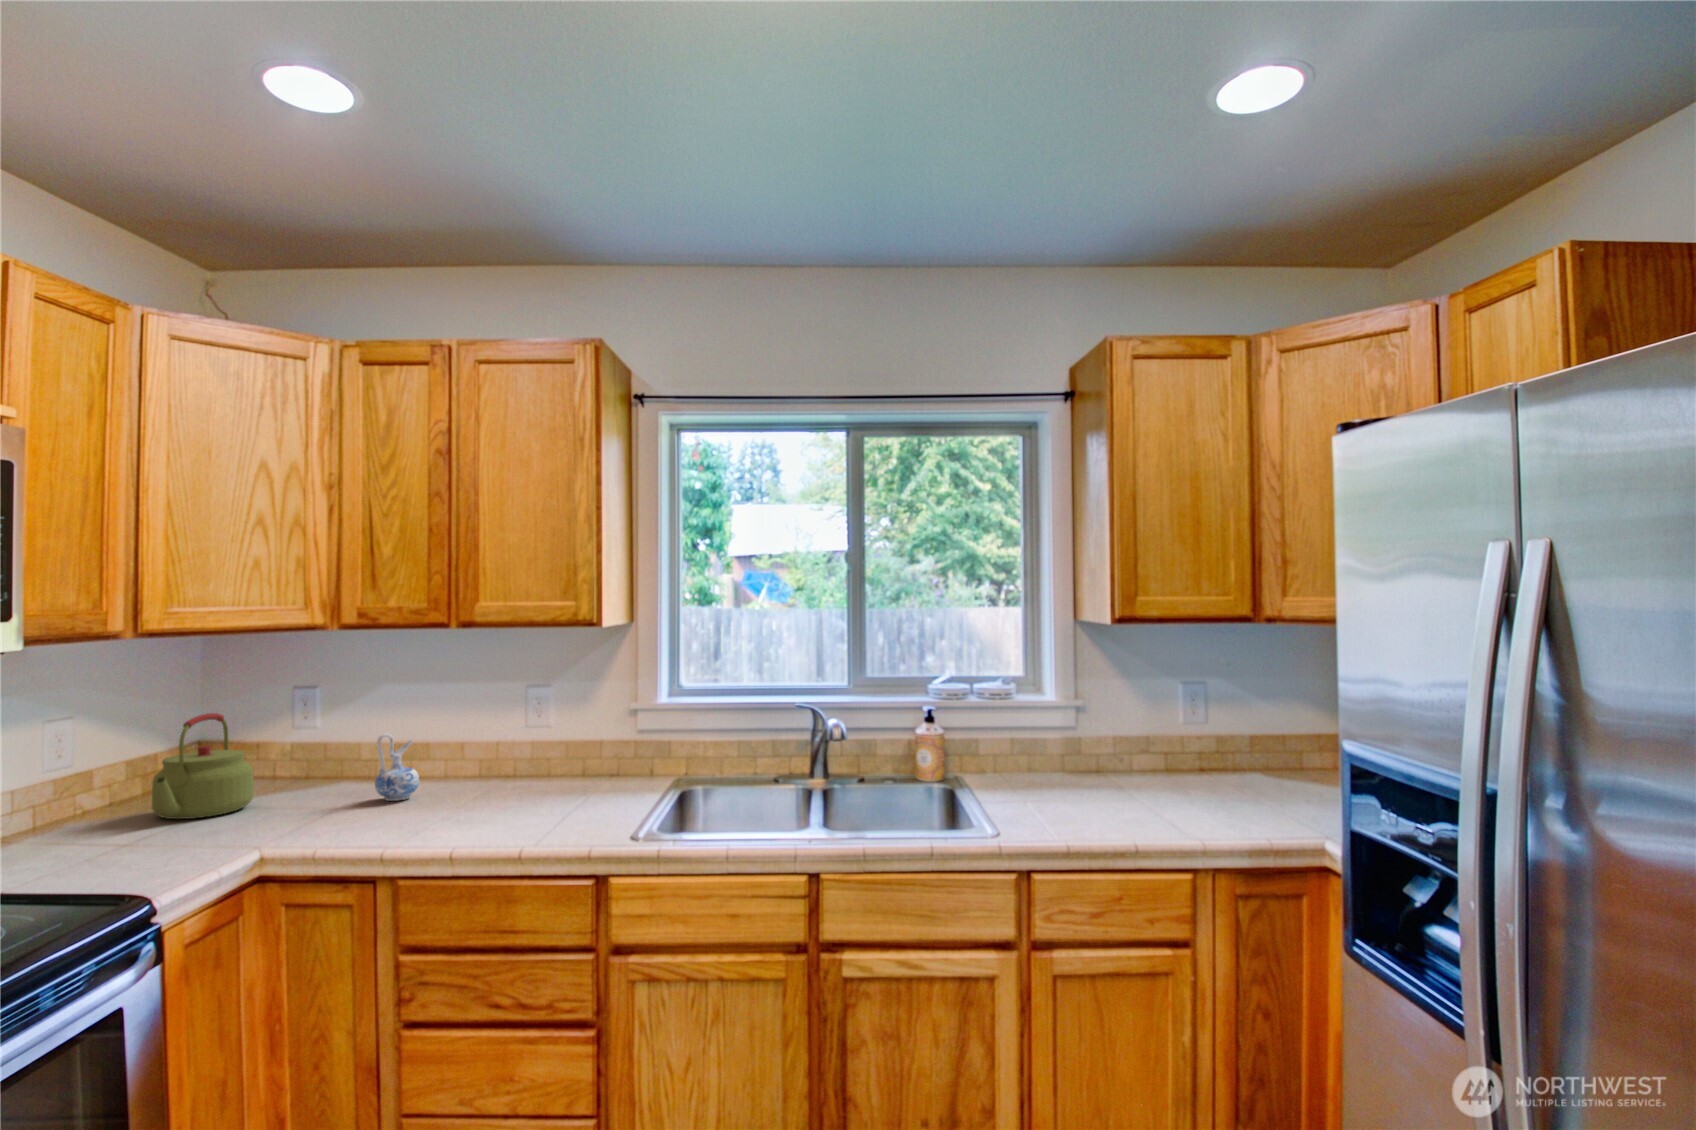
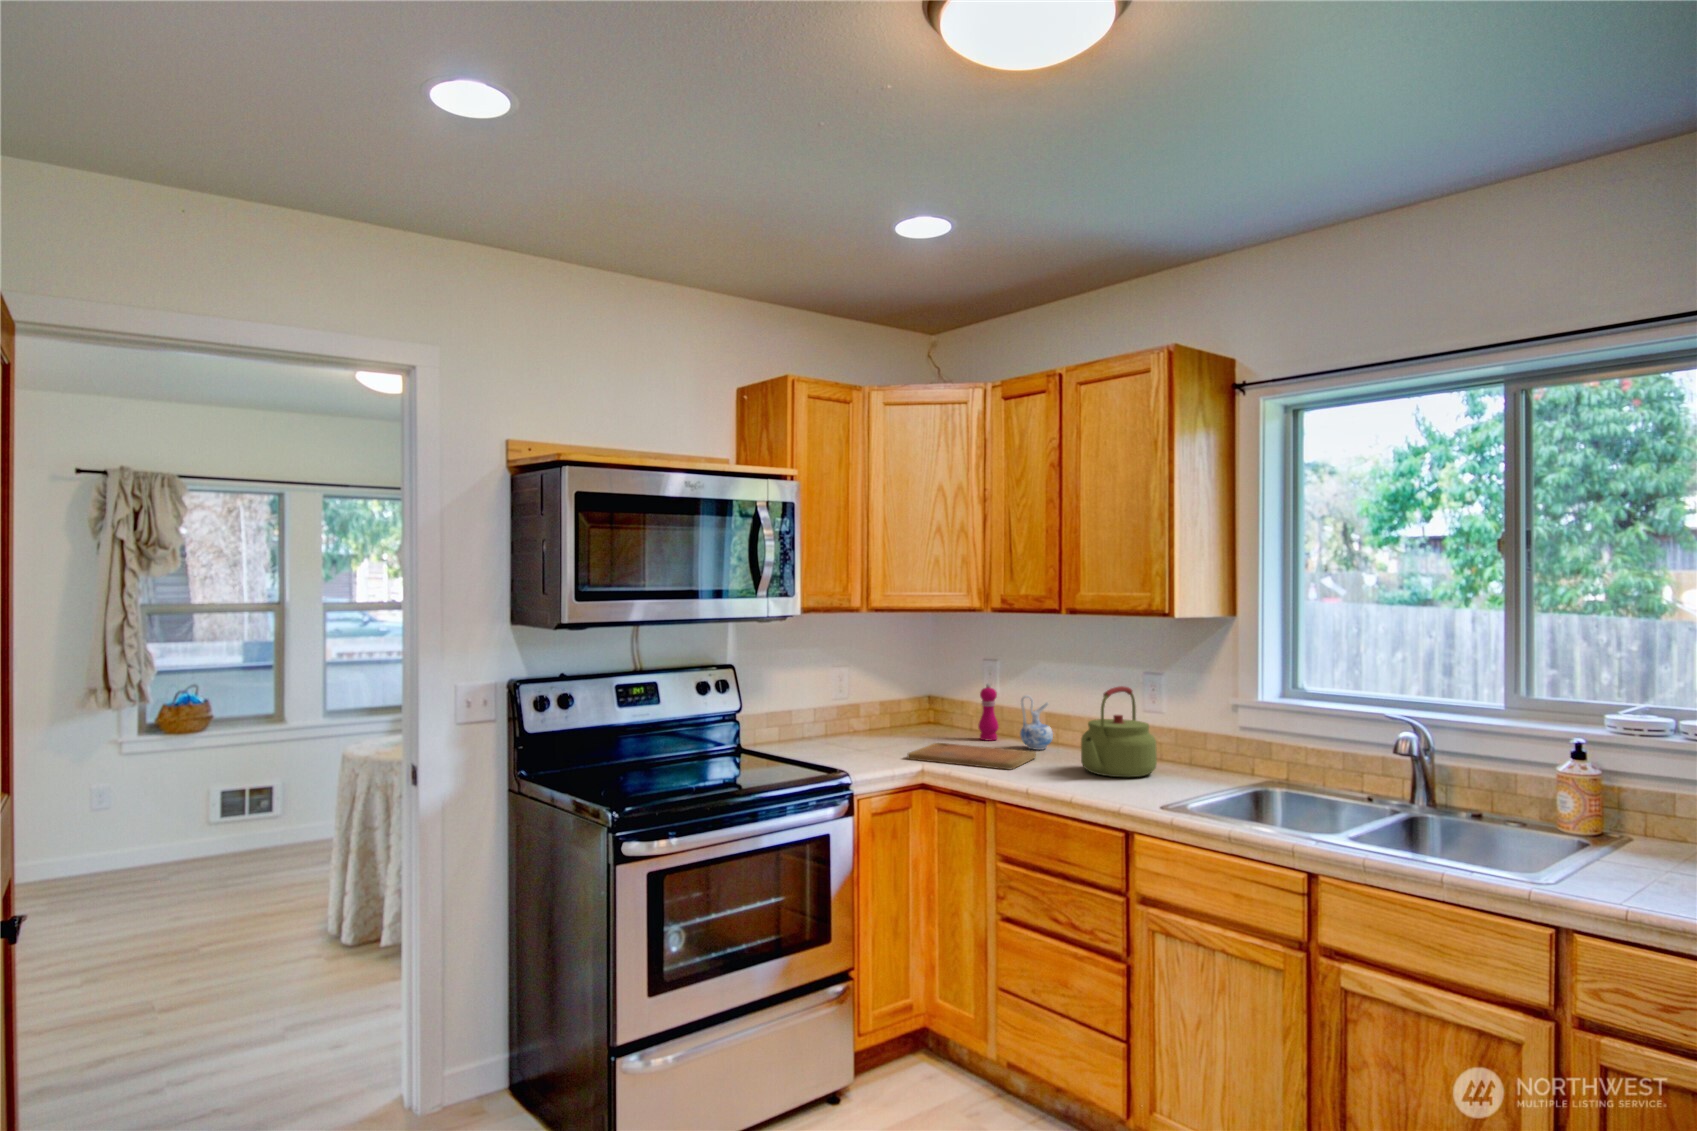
kettle: present [152,713,254,819] -> present [1081,686,1157,777]
pepper mill: none [301,725,332,801] -> present [978,683,999,741]
cutting board: none [227,803,415,849] -> present [907,743,1036,770]

